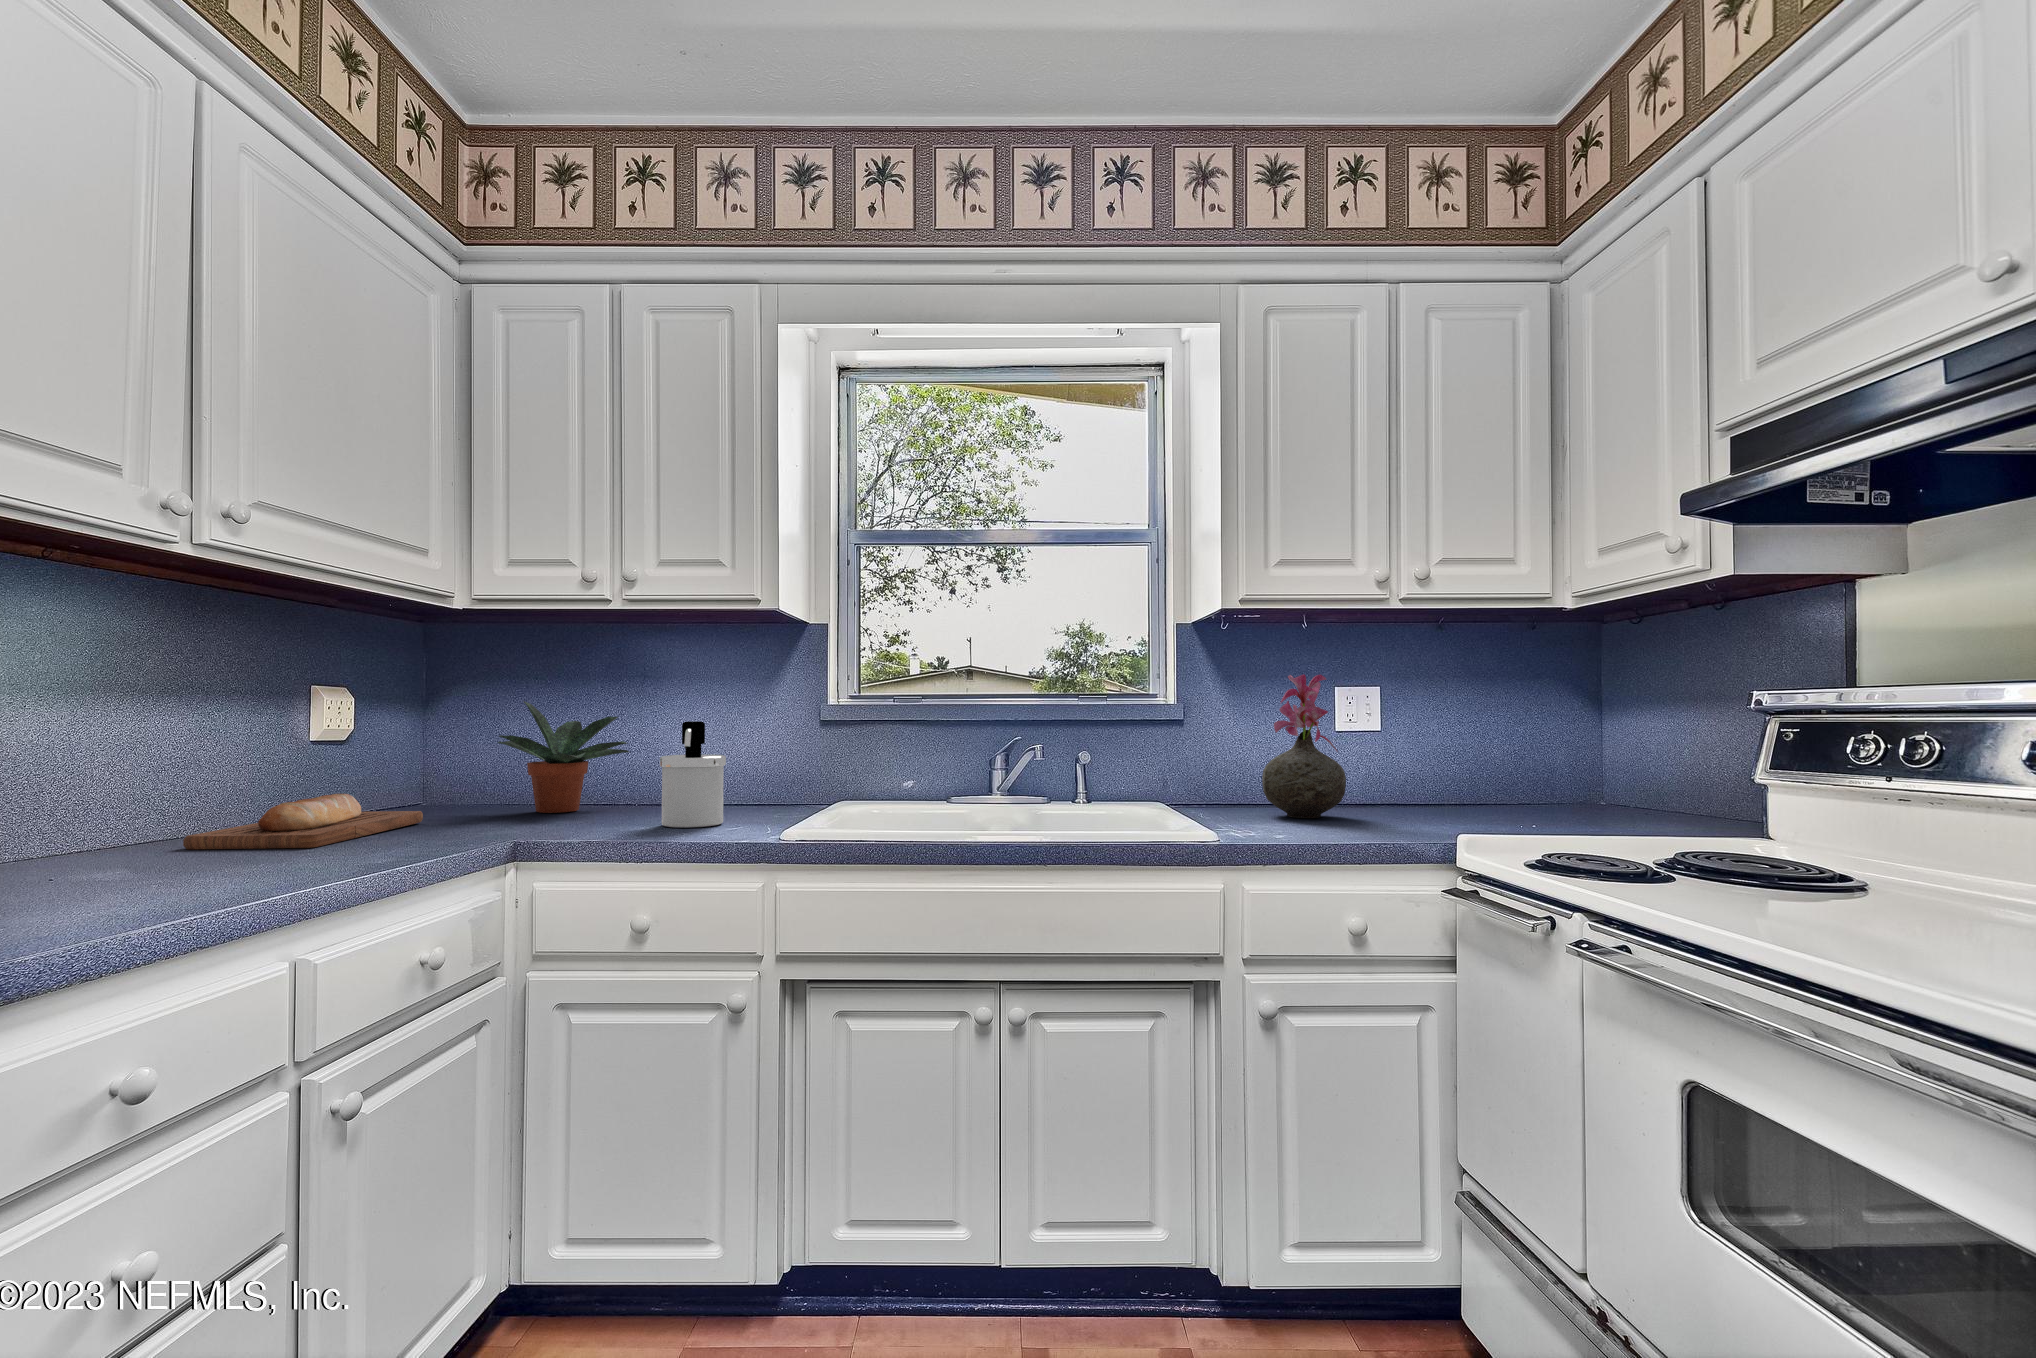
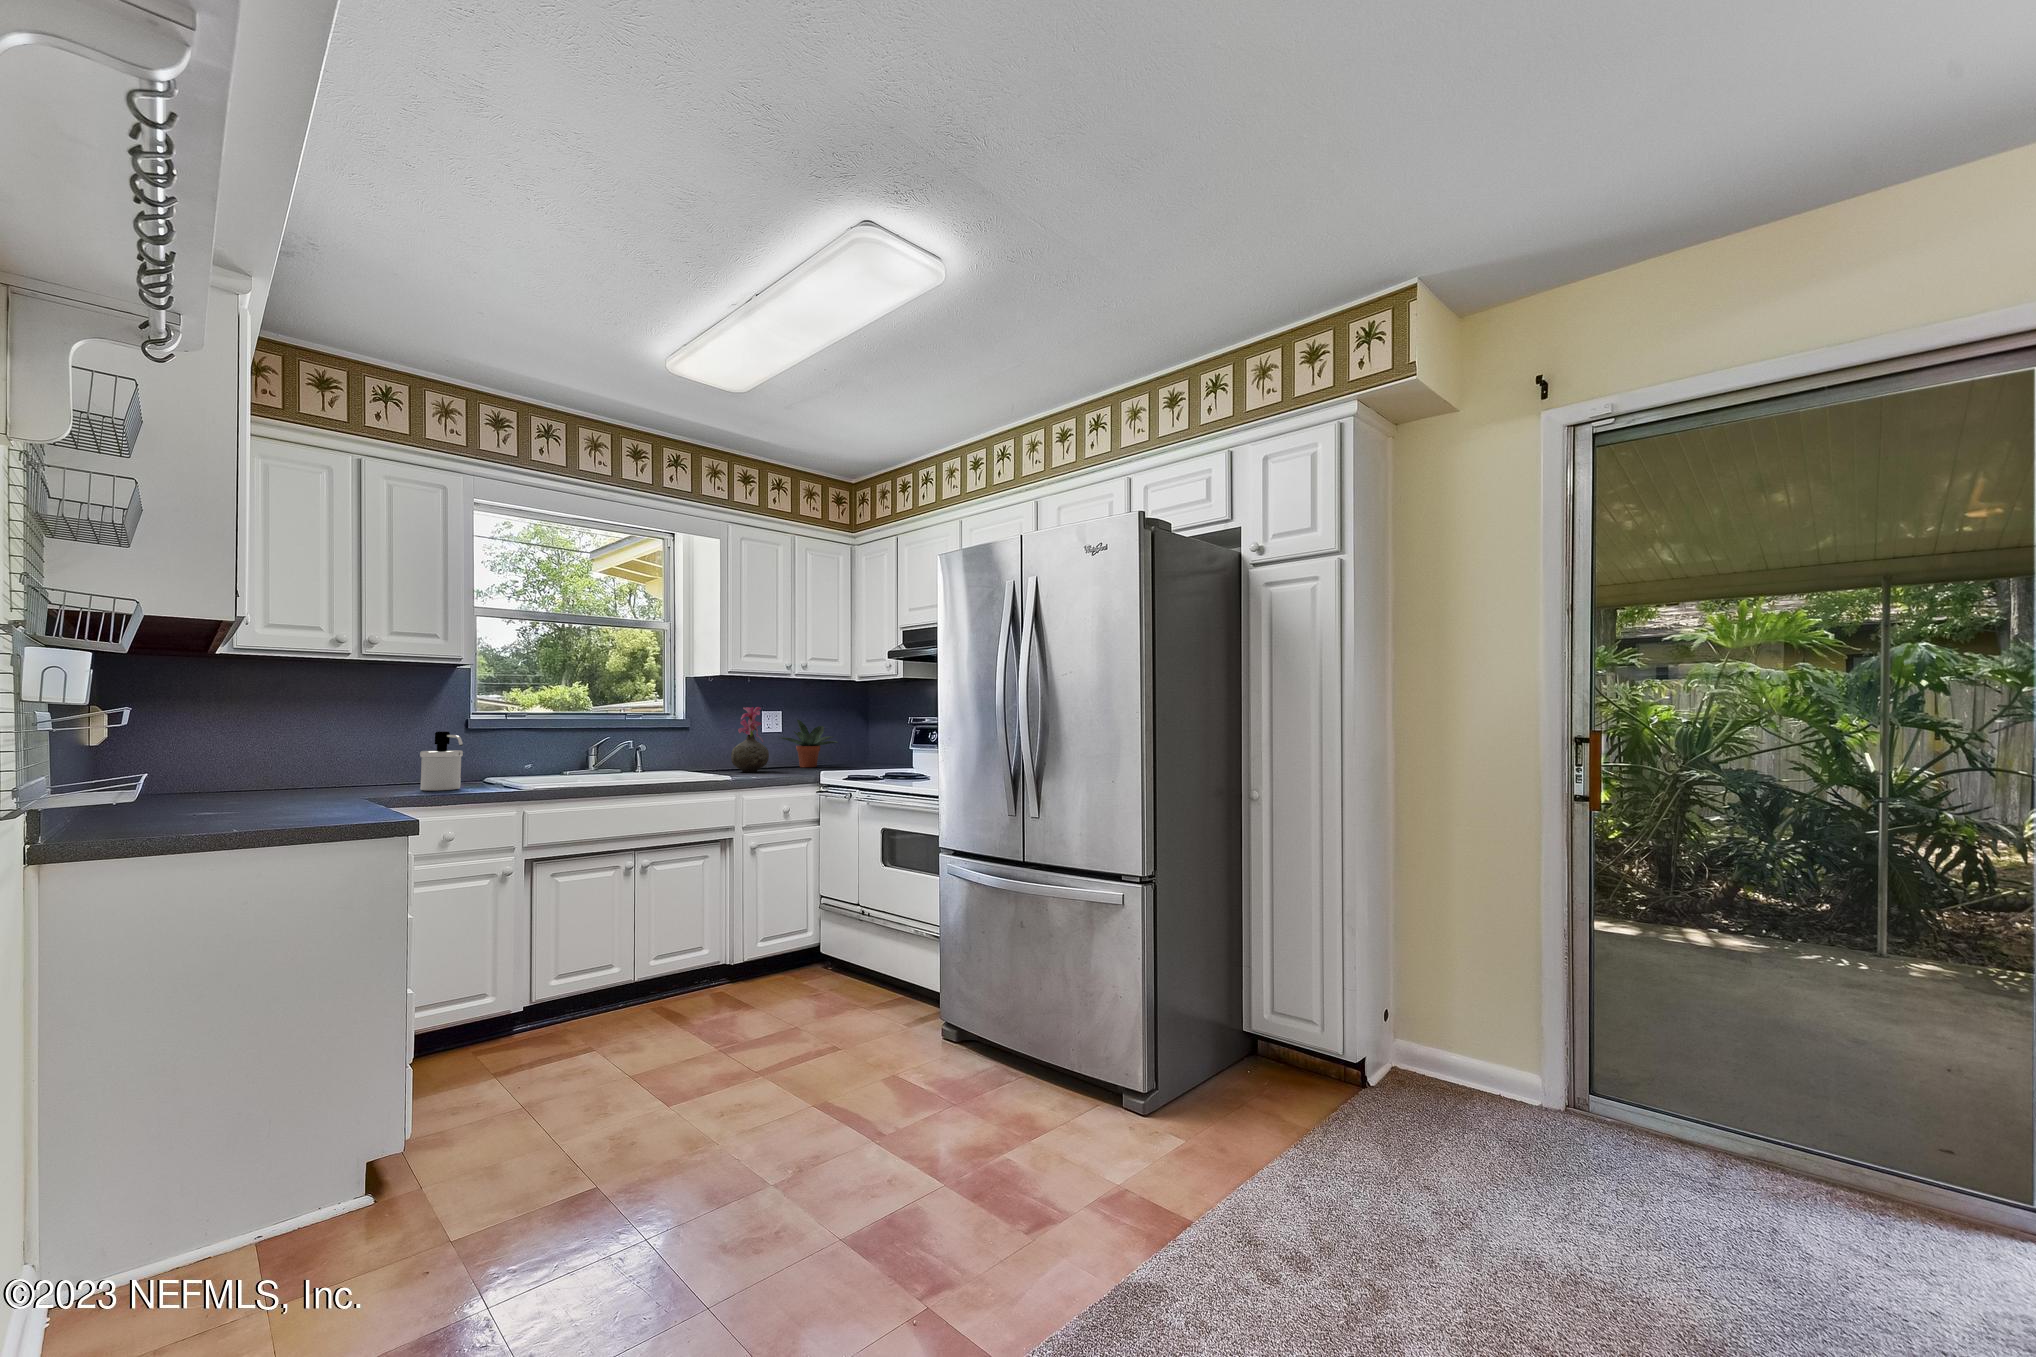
potted plant: present [498,701,630,813] -> present [780,719,838,767]
bread loaf: present [183,794,423,849] -> none [136,781,253,813]

